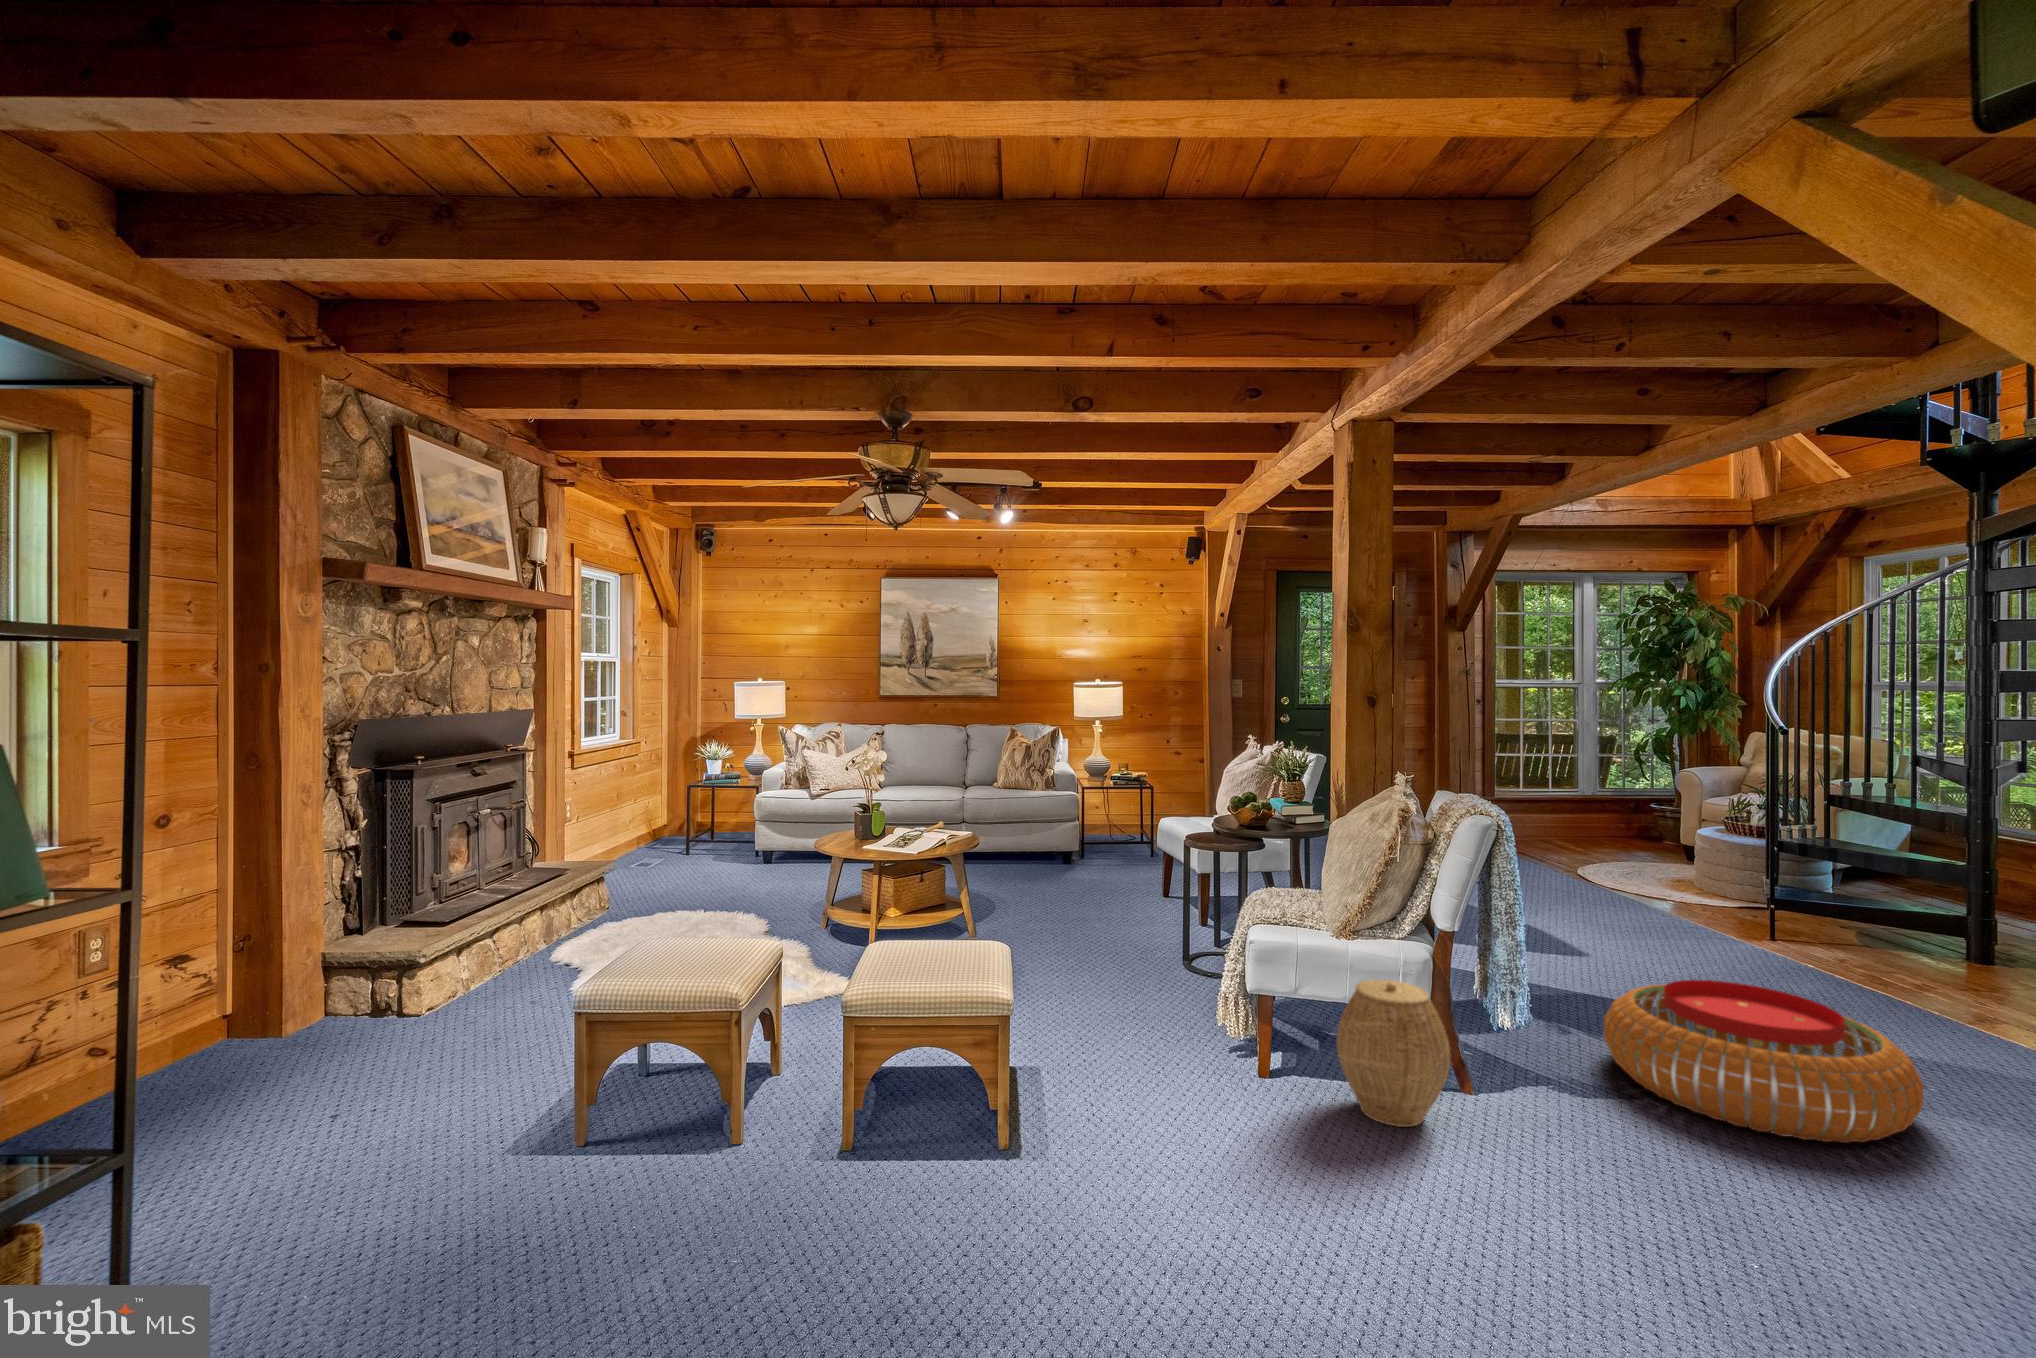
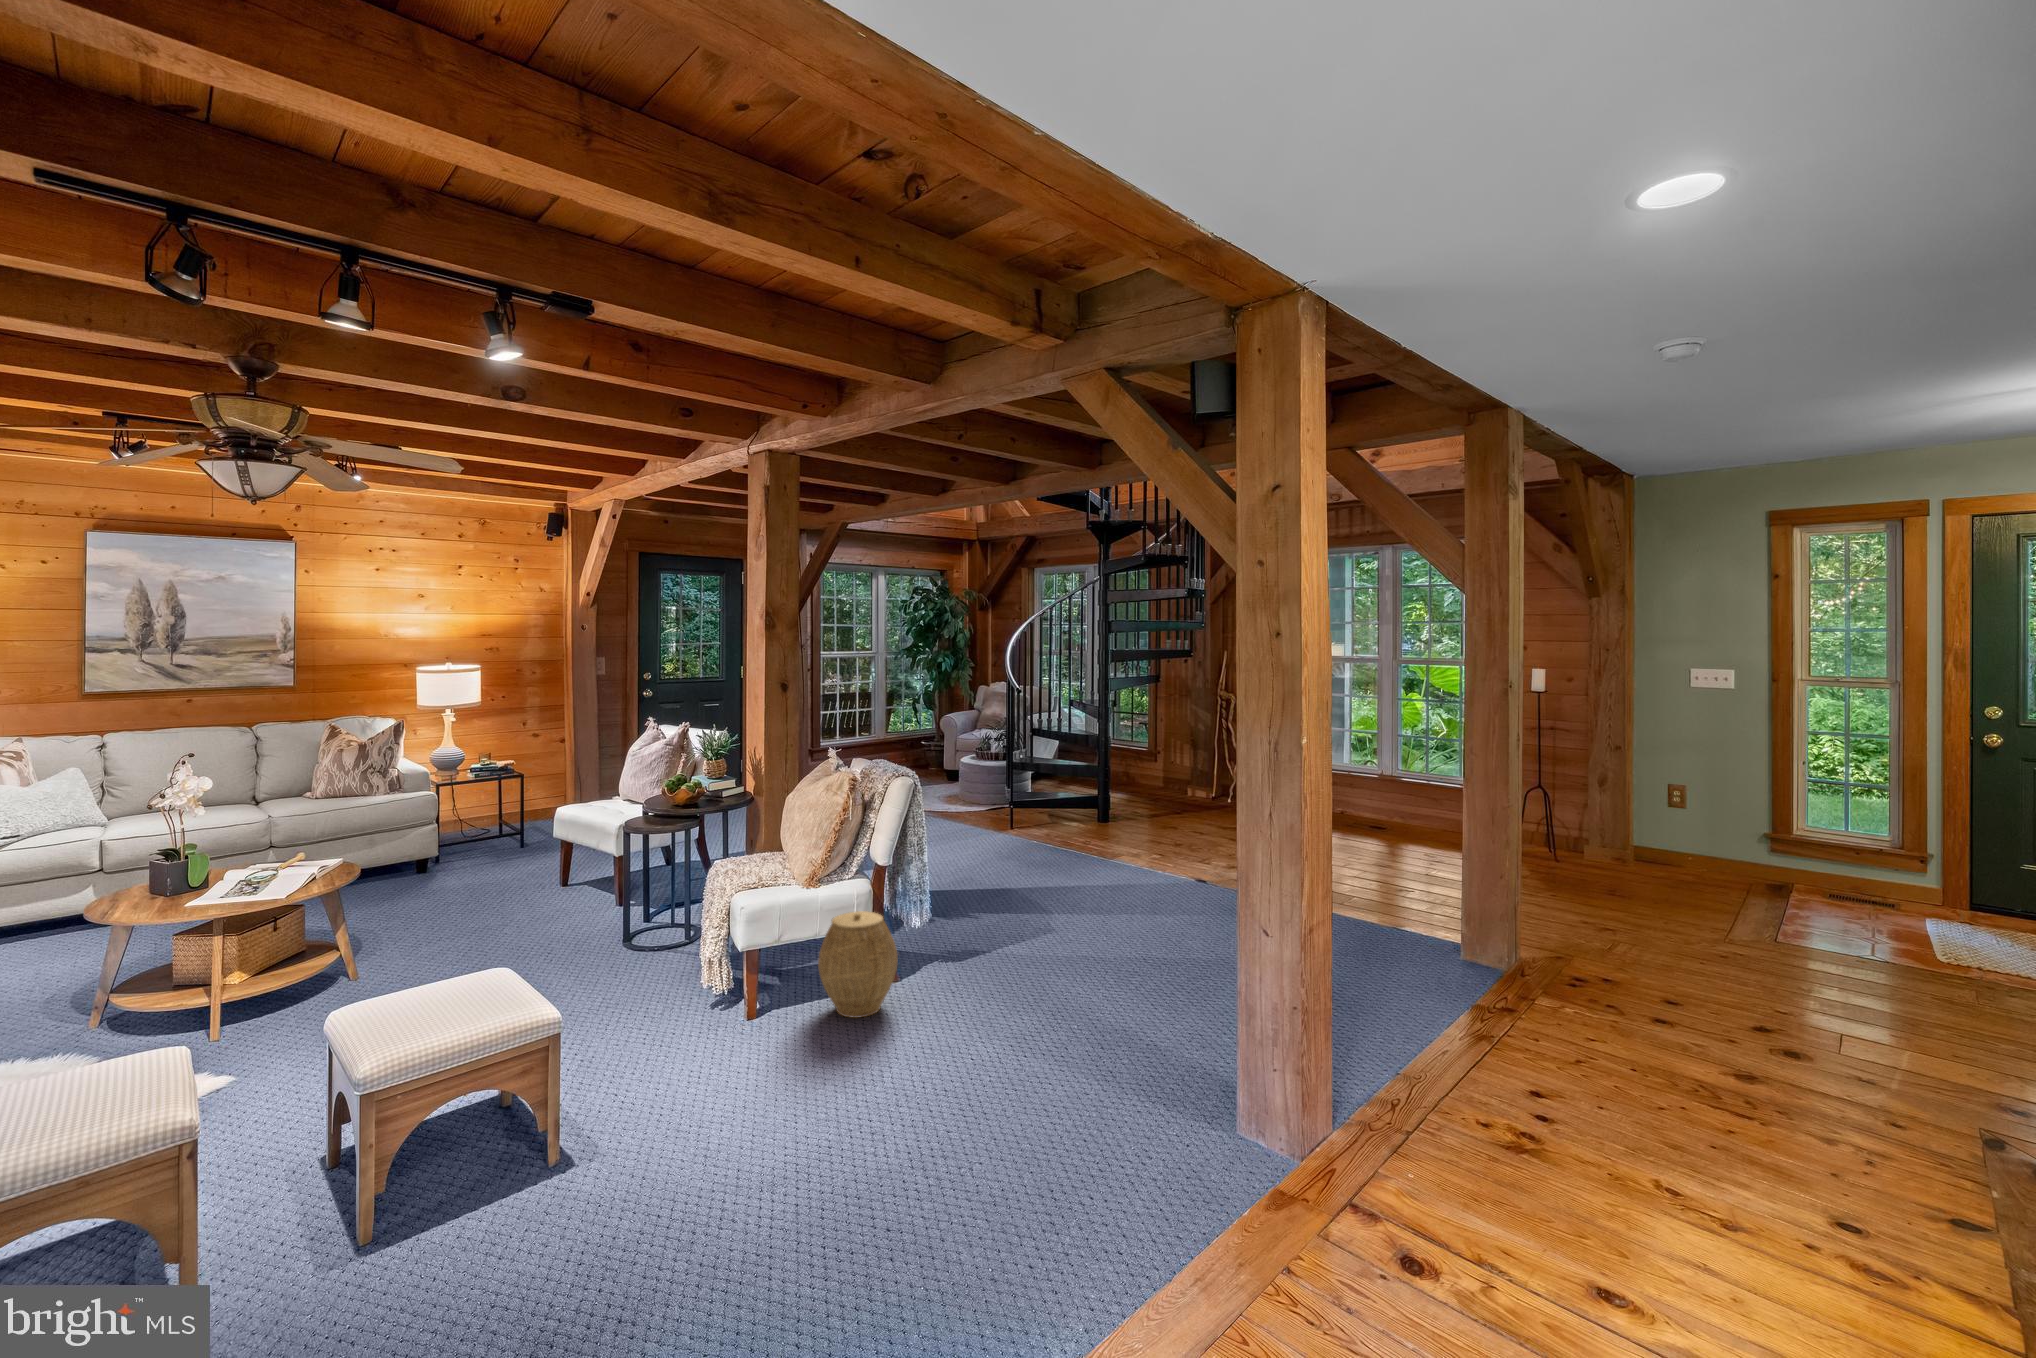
pouf: present [1604,980,1924,1143] -> none [962,865,1116,953]

